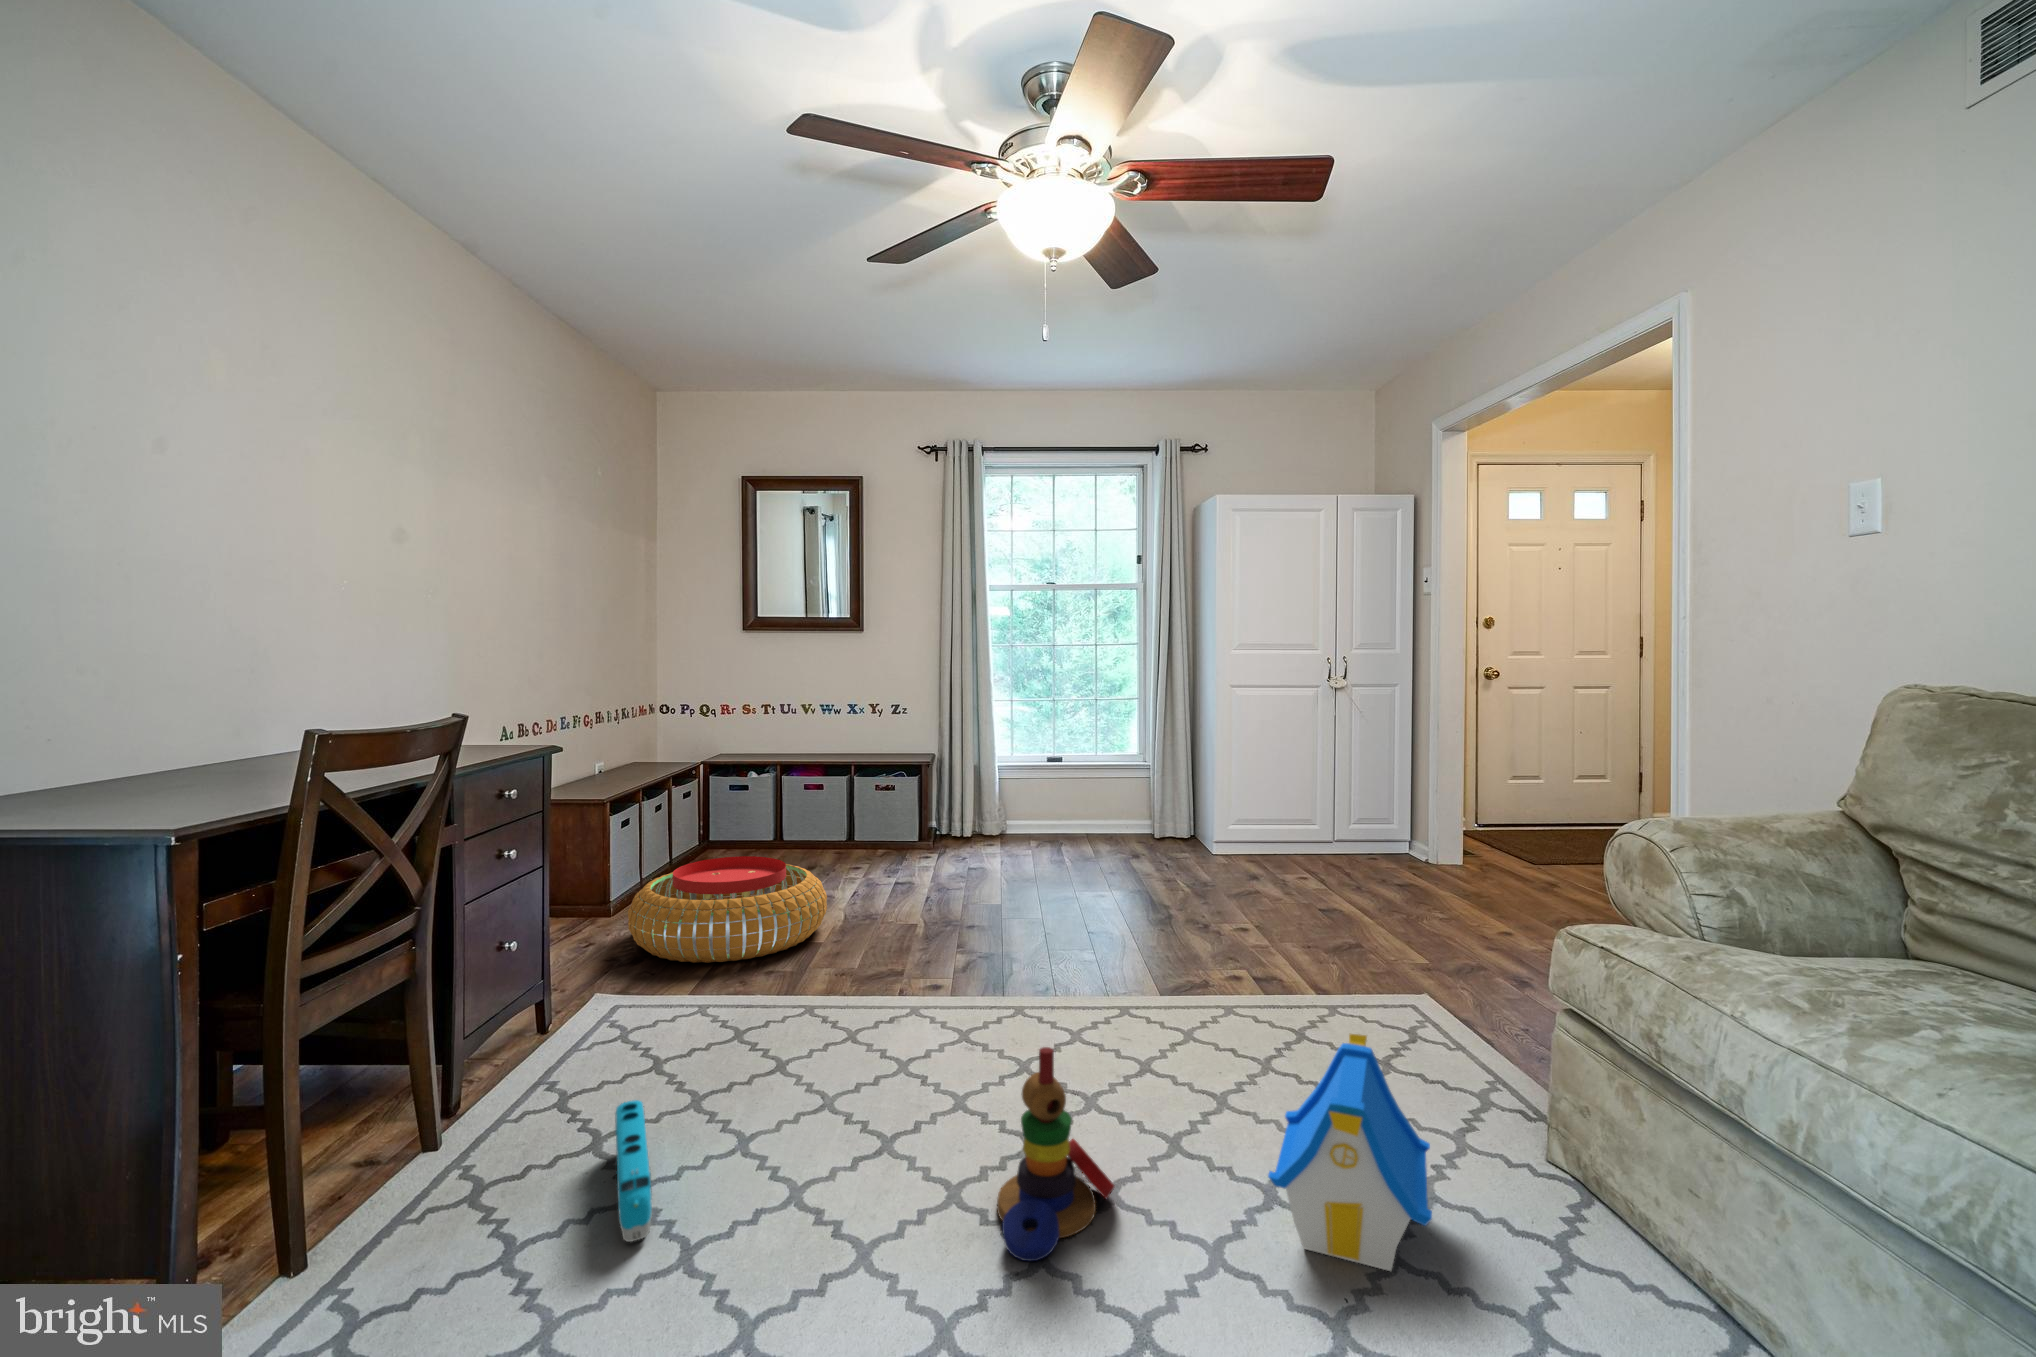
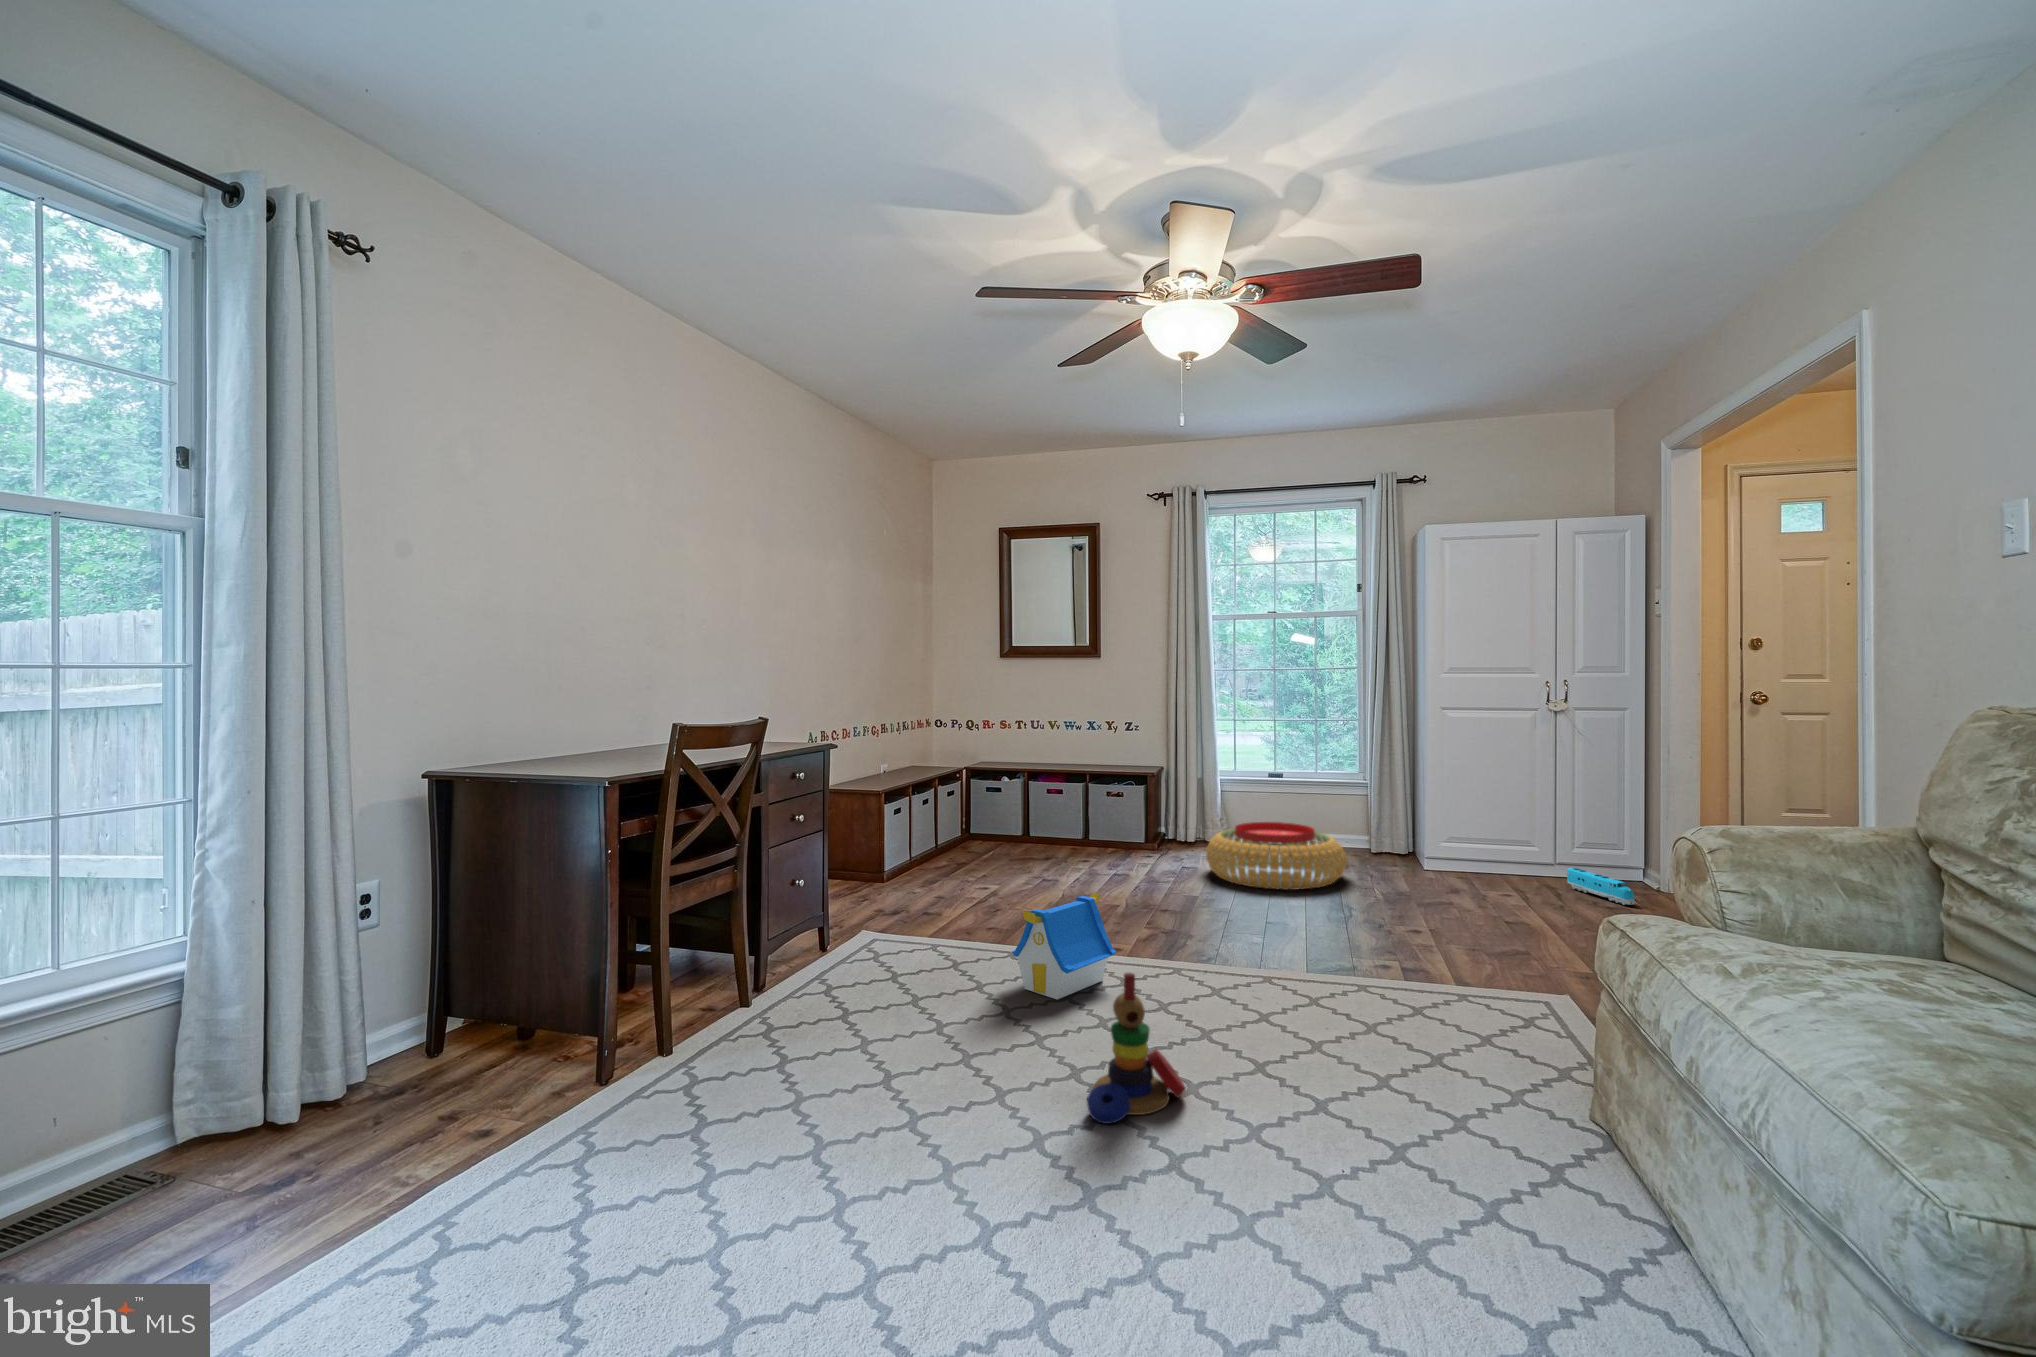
pouf: present [628,856,827,963] -> present [1206,822,1346,890]
toy house: present [1268,1034,1432,1271] -> present [1012,893,1116,999]
toy train: present [615,1100,652,1242] -> present [1567,868,1635,905]

